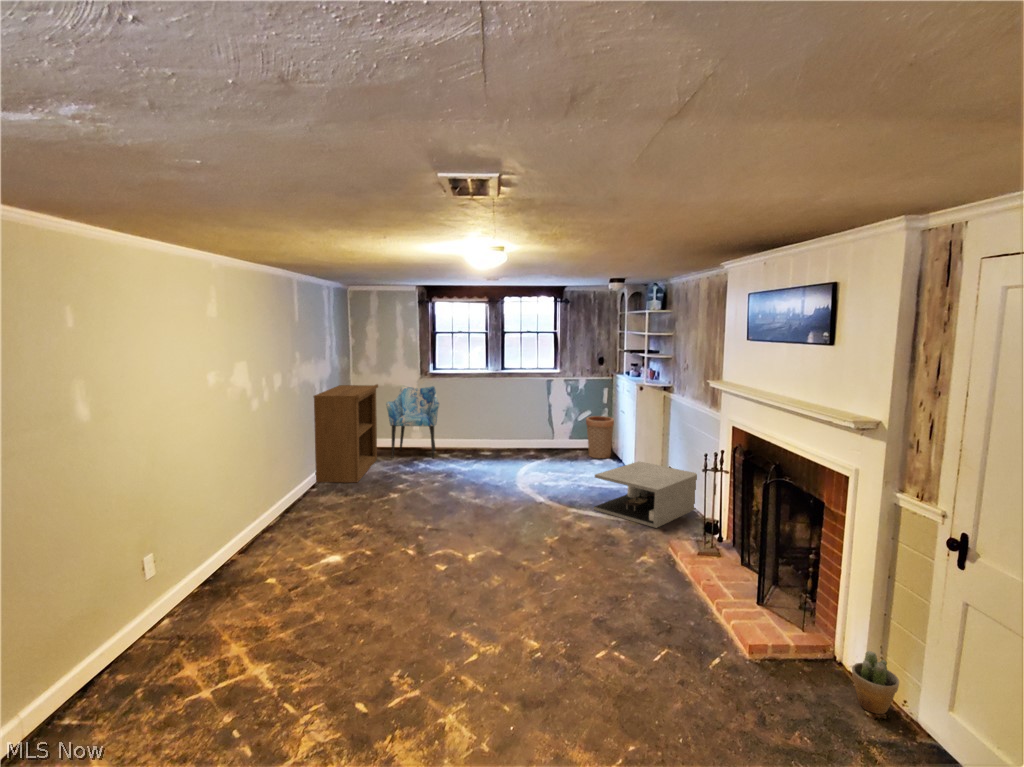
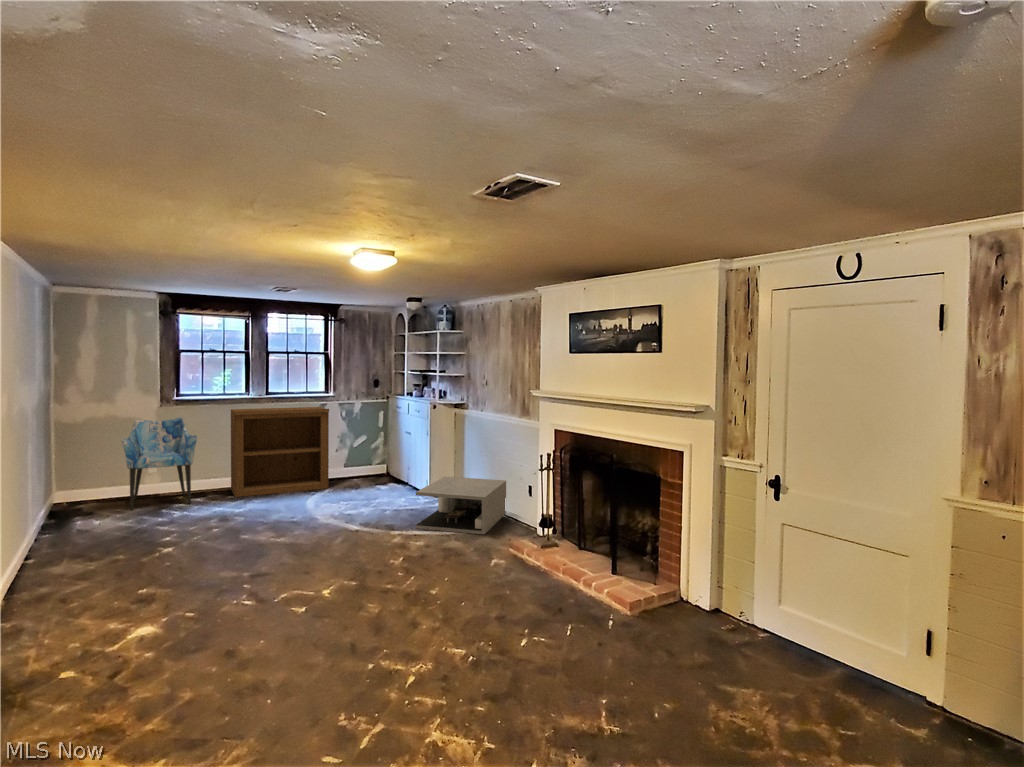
bookshelf: present [313,384,378,483] -> present [231,407,329,497]
basket: present [586,416,614,458] -> none [367,439,396,483]
potted plant: present [852,651,899,714] -> none [708,582,740,628]

